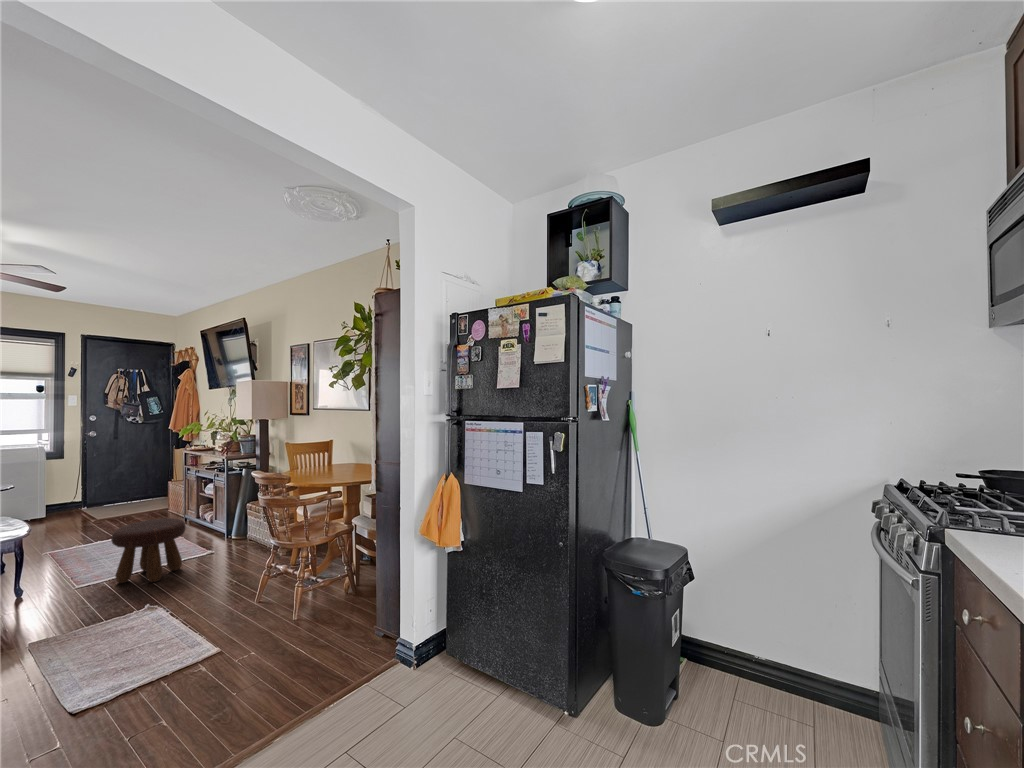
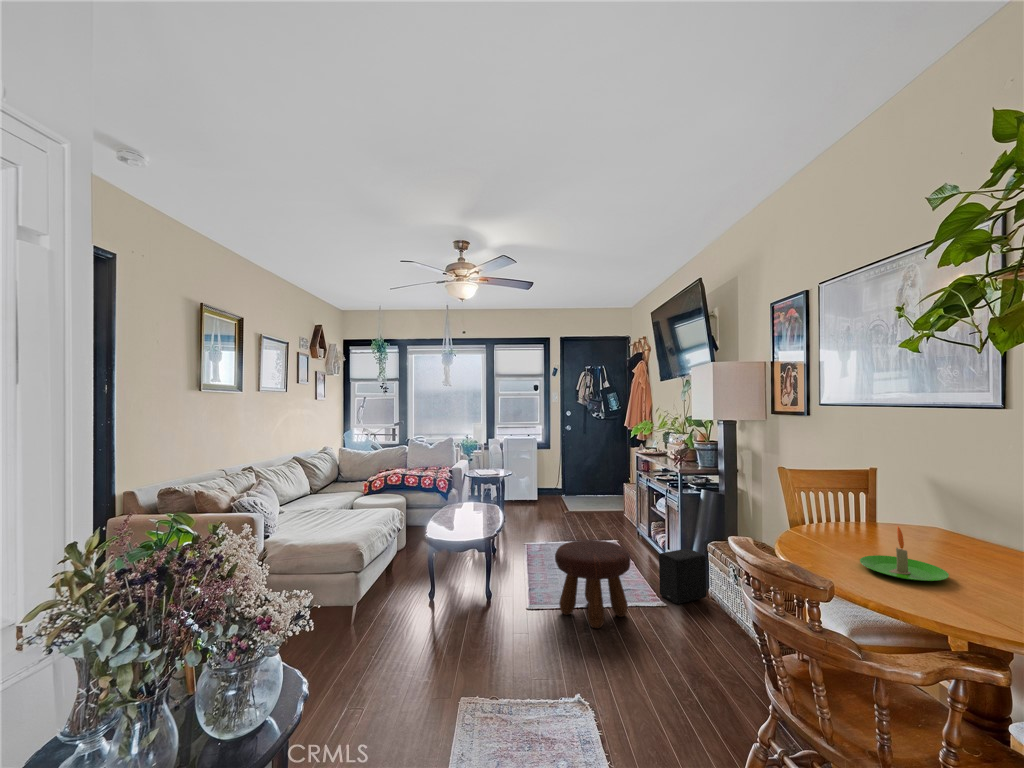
candle: none [317,461,347,482] -> present [860,527,949,581]
speaker: none [208,513,245,552] -> present [659,548,706,604]

